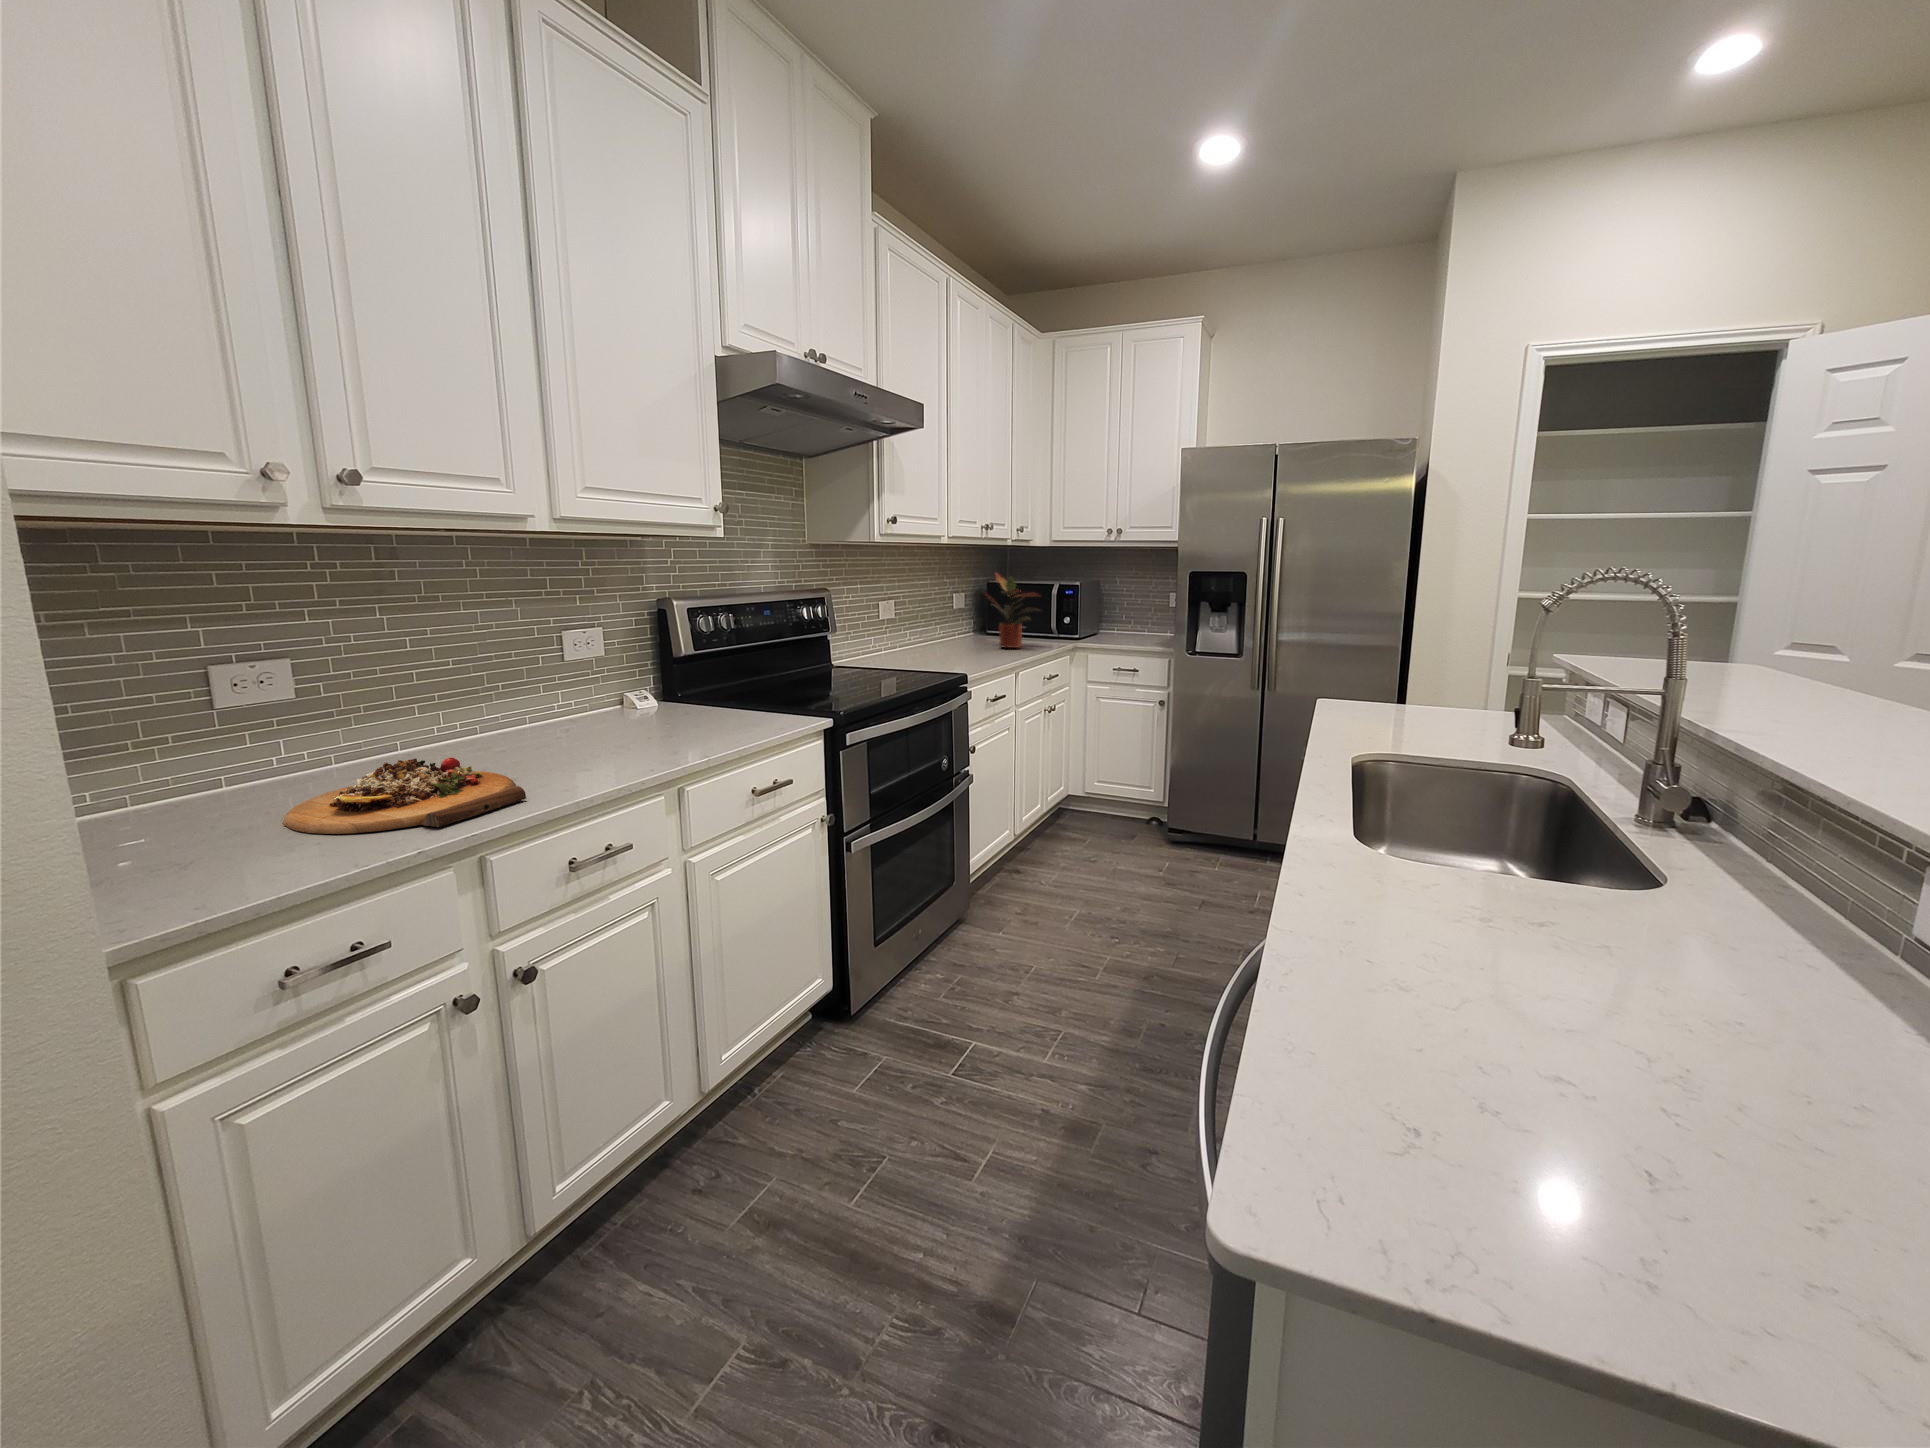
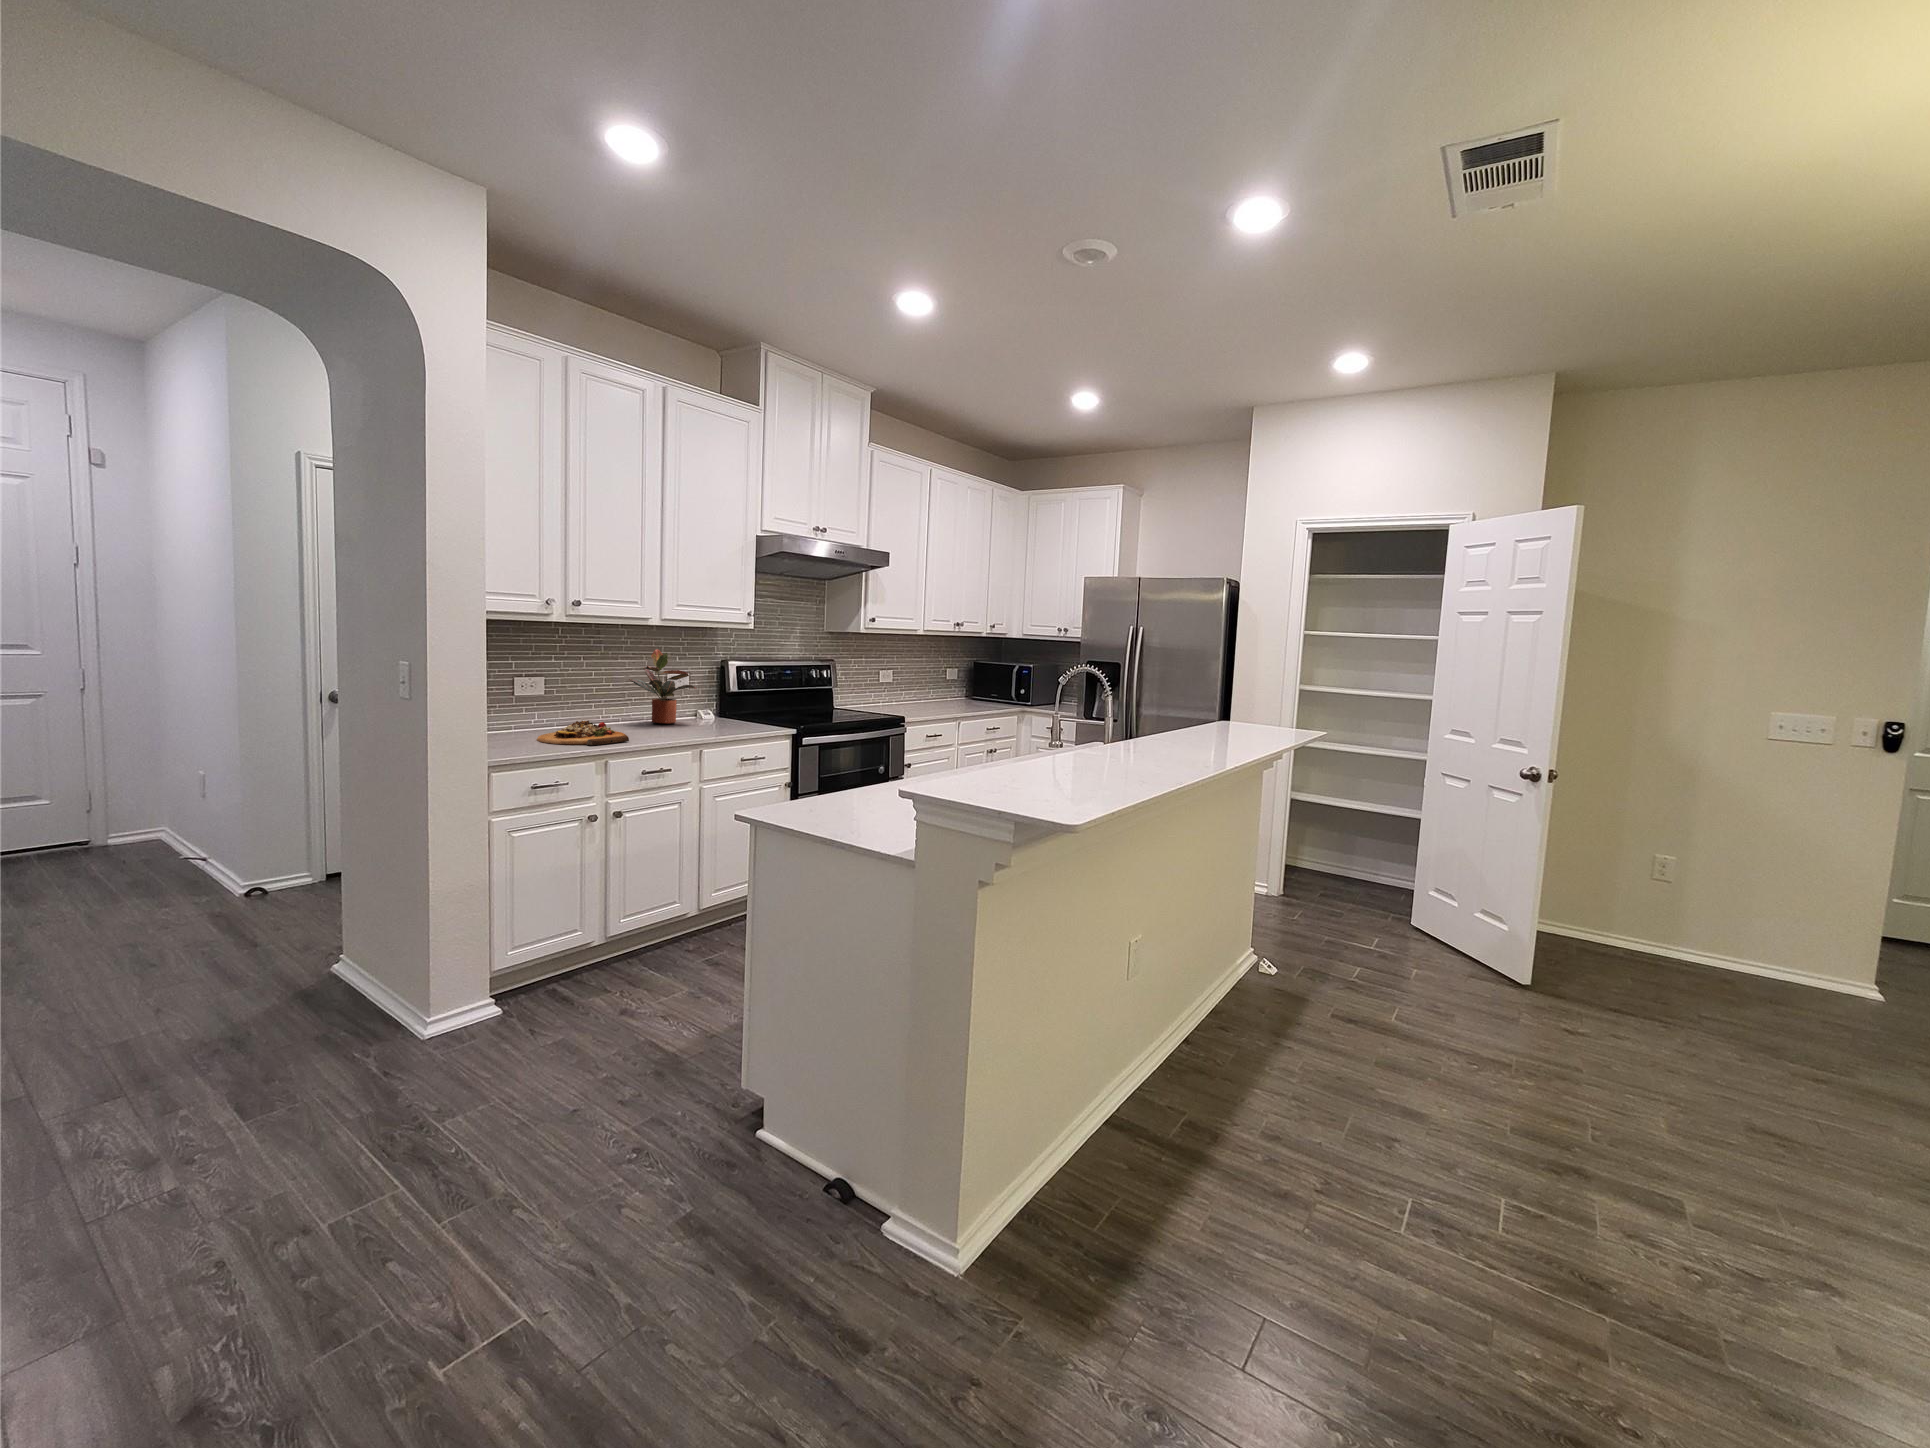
potted plant: present [984,574,1040,648] -> present [629,649,696,724]

